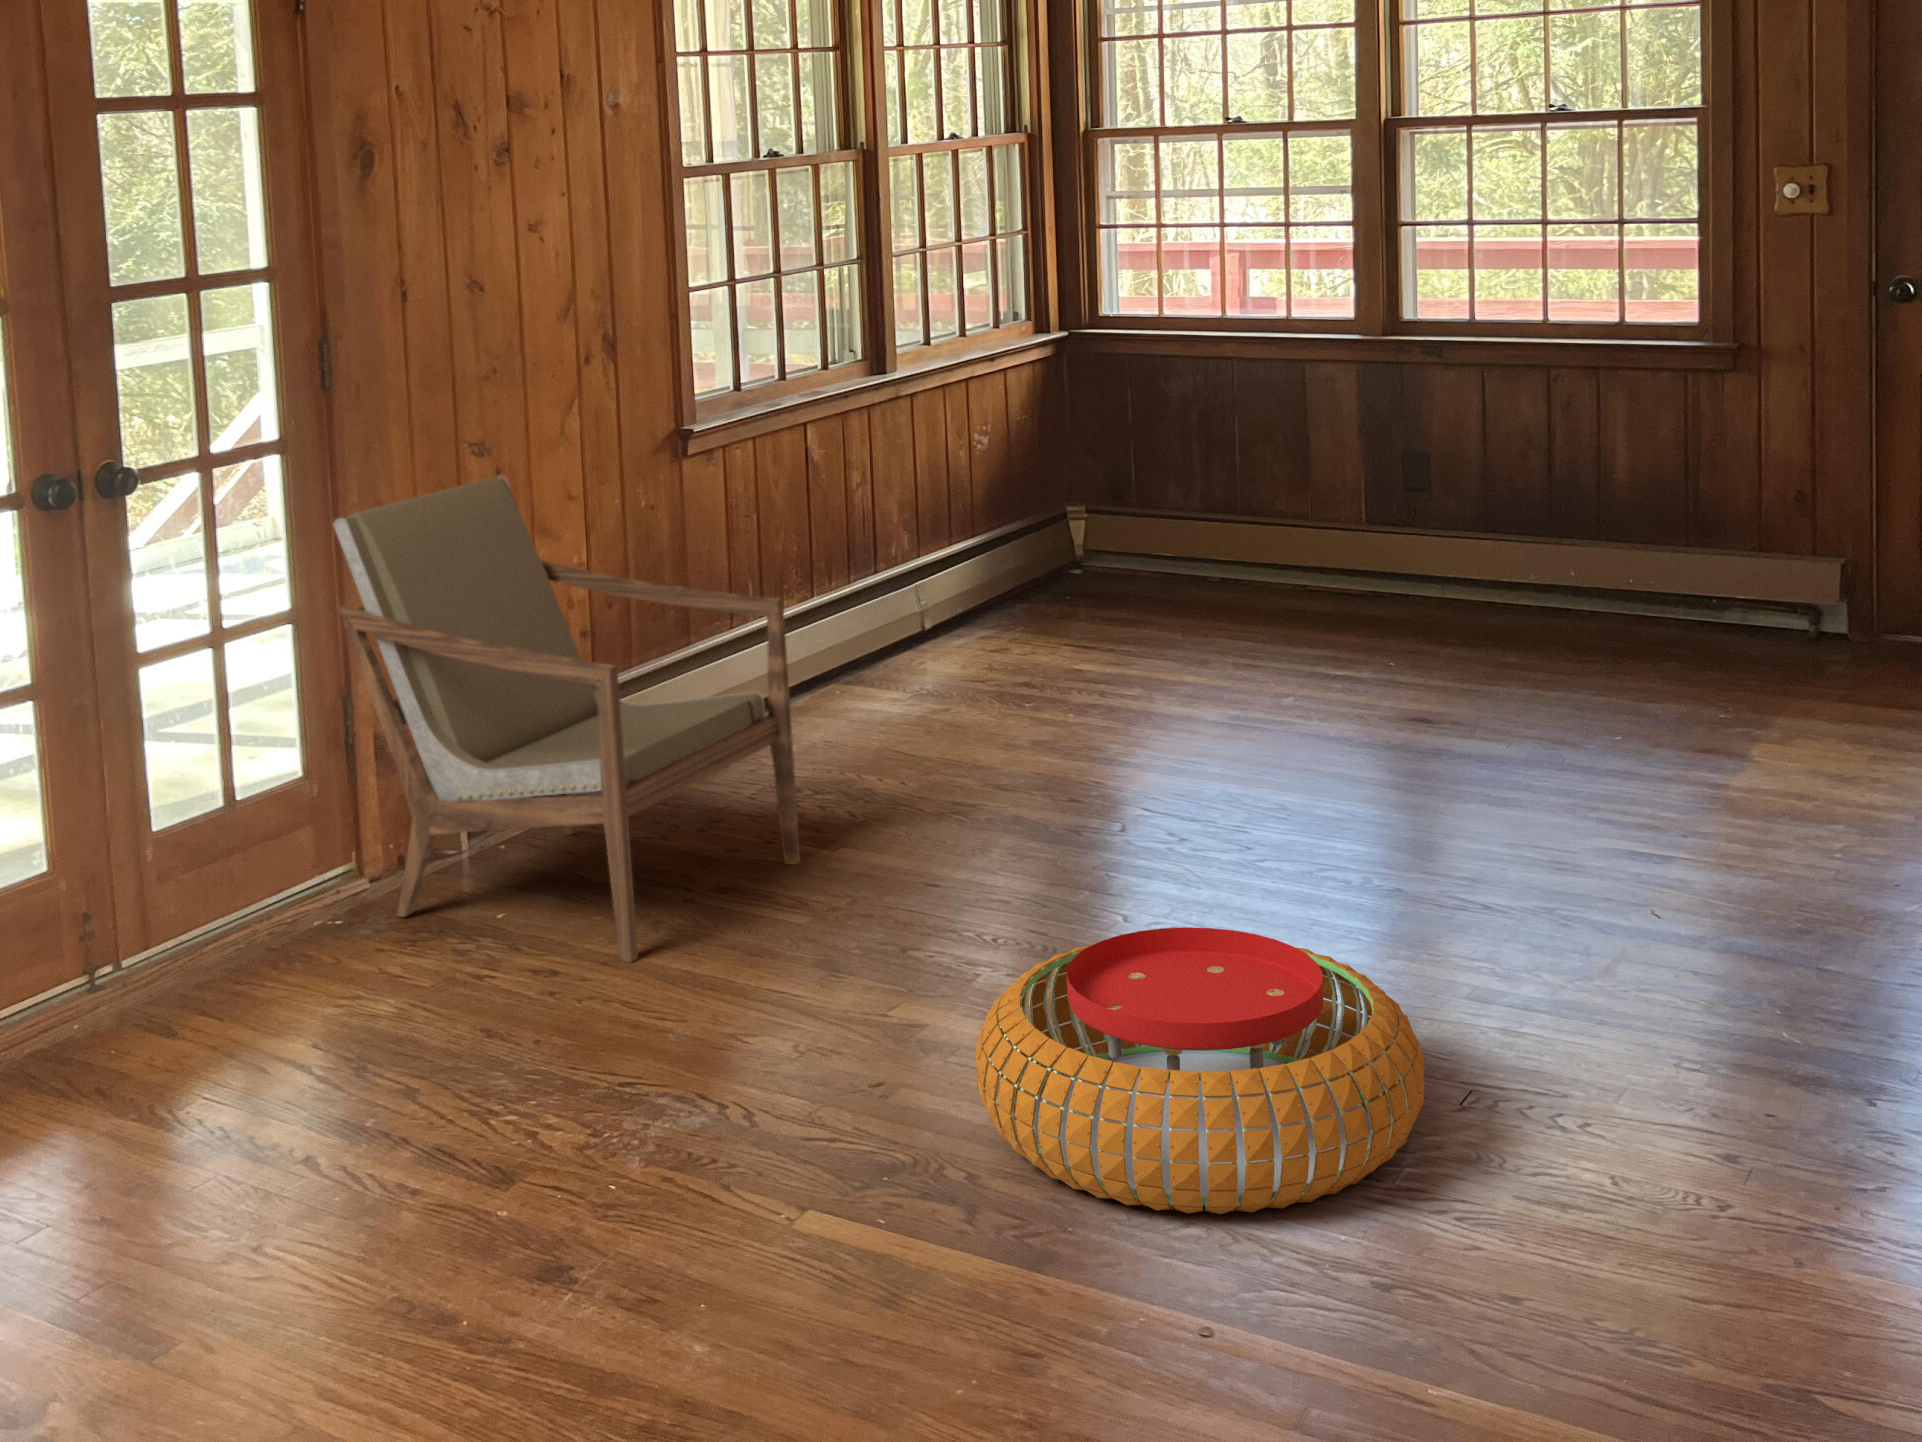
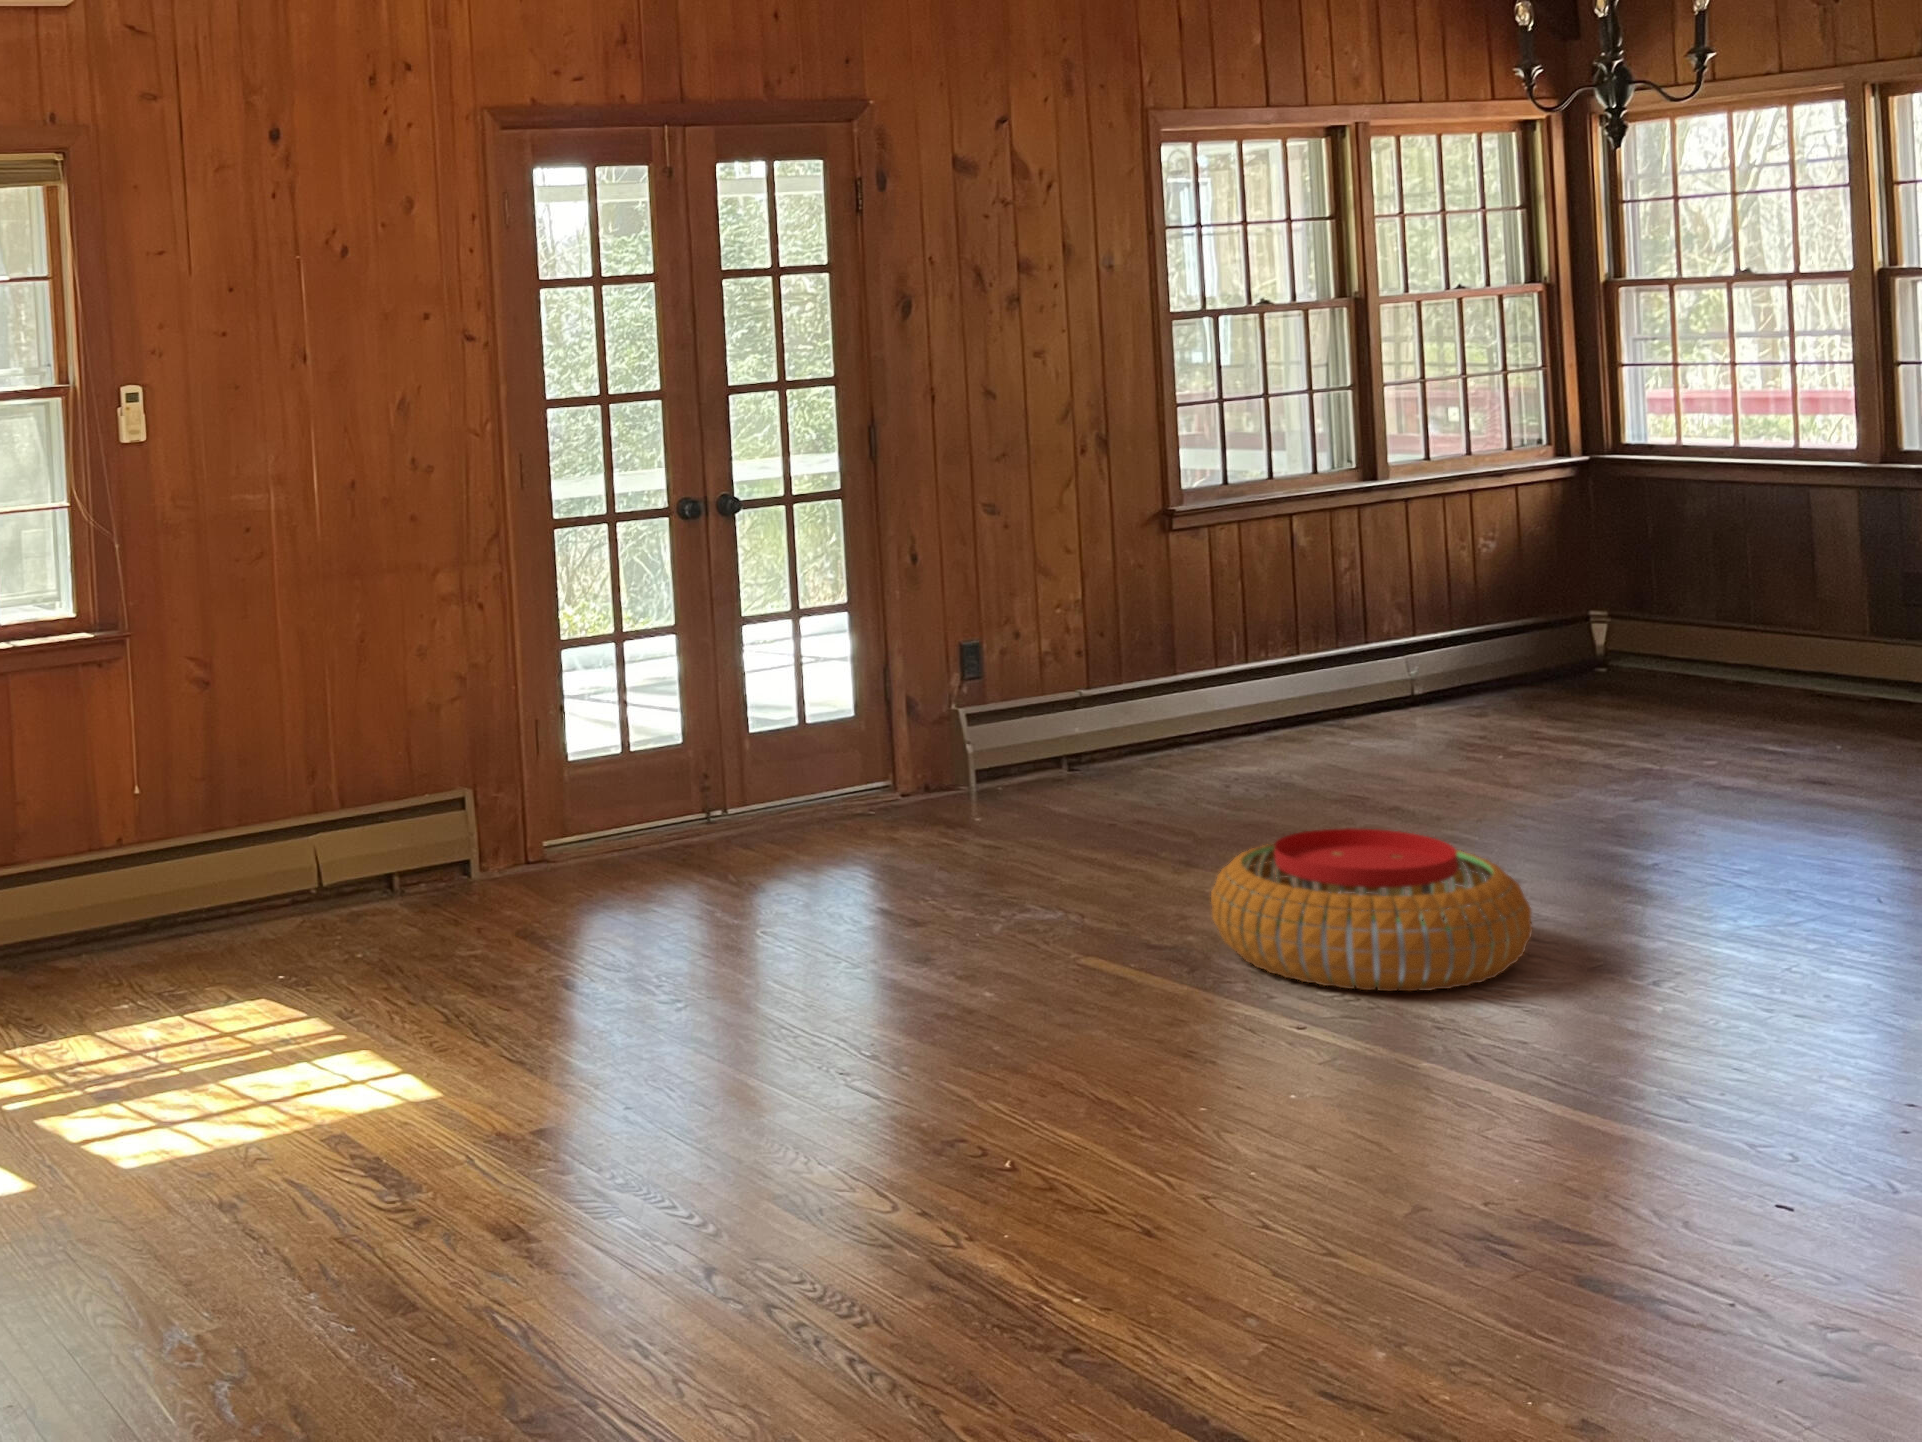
armchair: present [333,476,800,963] -> none [877,527,1206,848]

